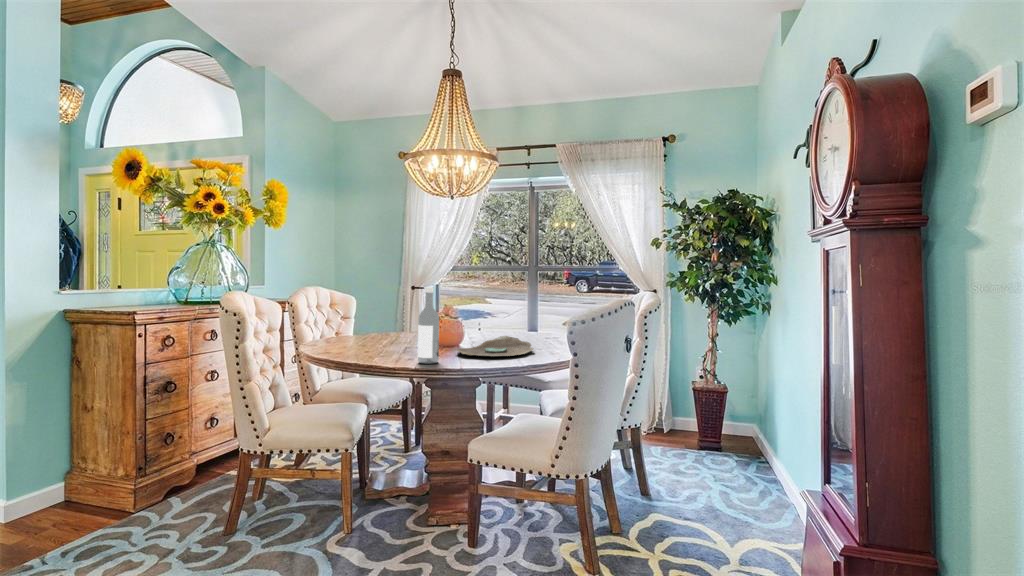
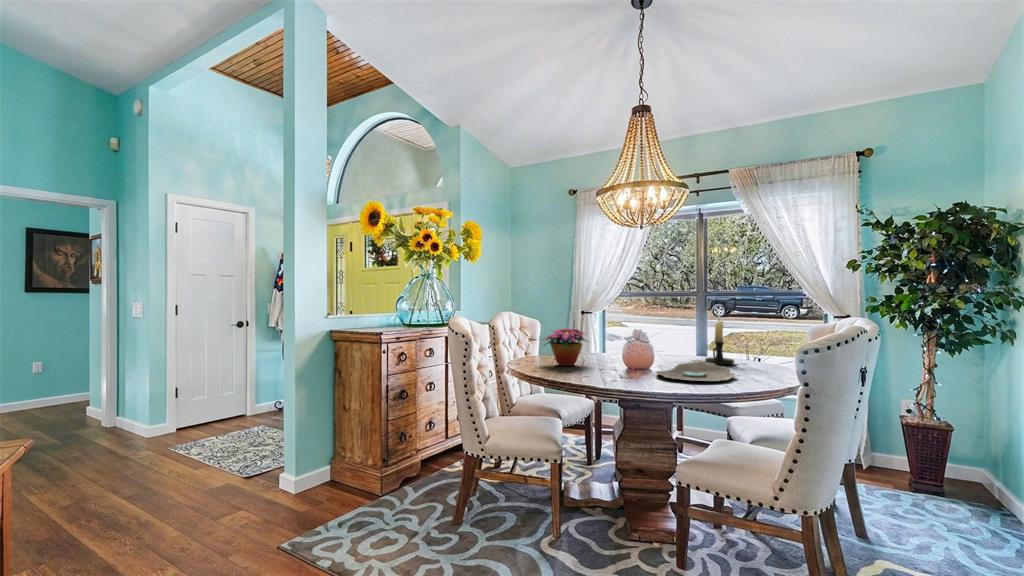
wine bottle: present [418,287,439,364] -> none [626,314,646,386]
candle holder: none [518,289,545,341] -> present [705,315,734,365]
flower arrangement: none [336,303,402,346] -> present [543,328,587,366]

